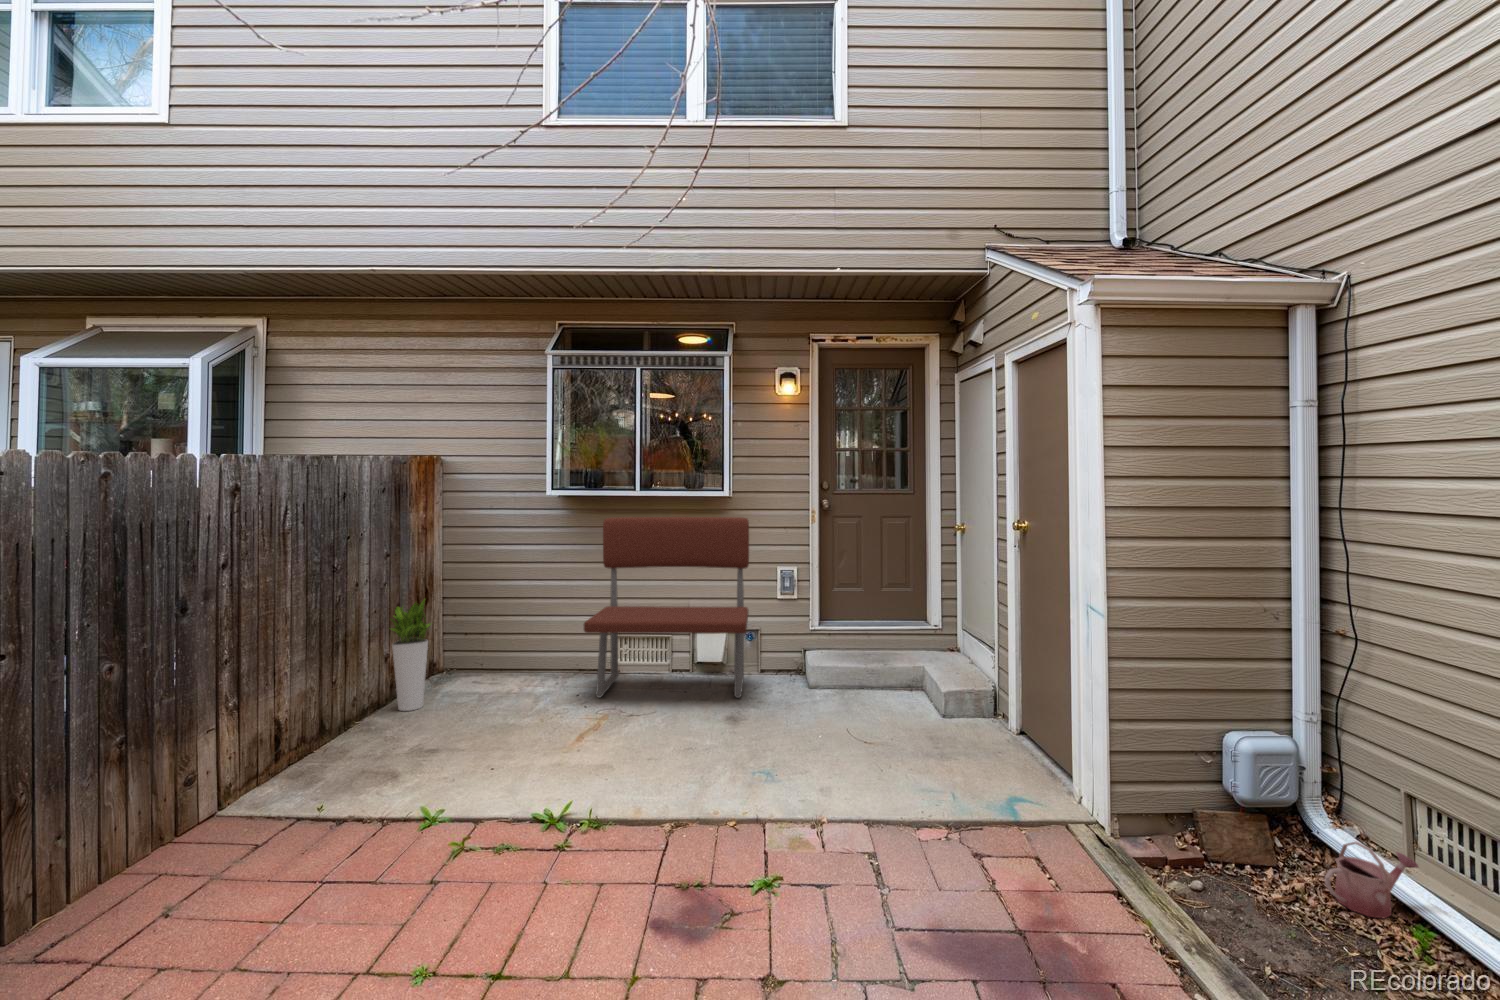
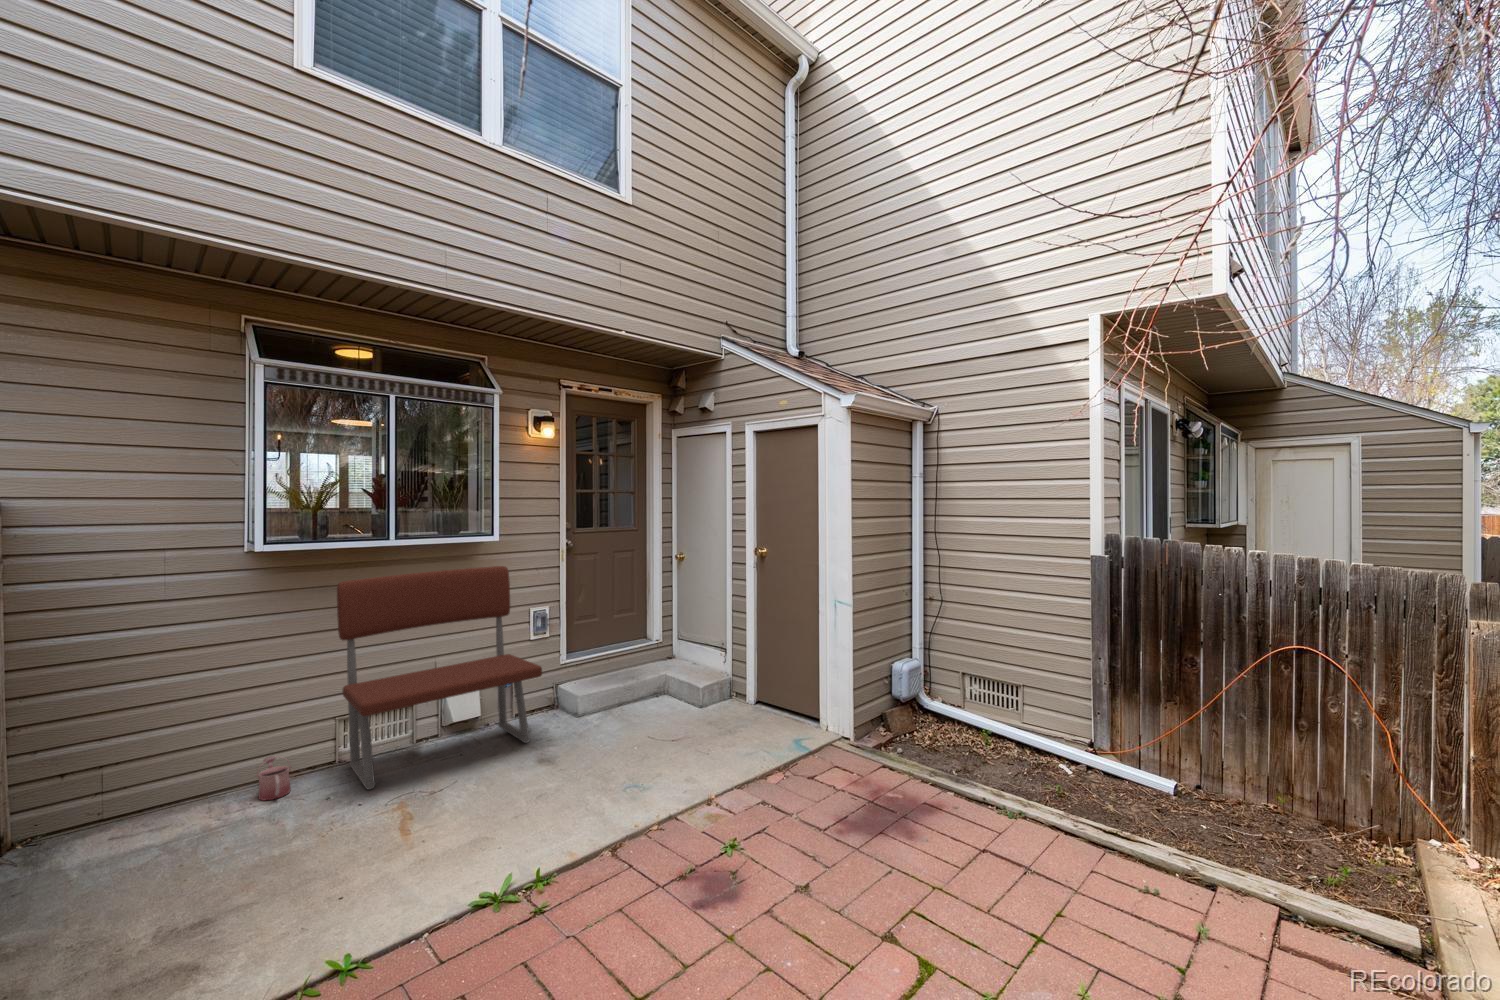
planter: present [391,600,431,711] -> none [16,729,114,909]
watering can: present [1325,842,1418,918] -> present [256,756,292,801]

